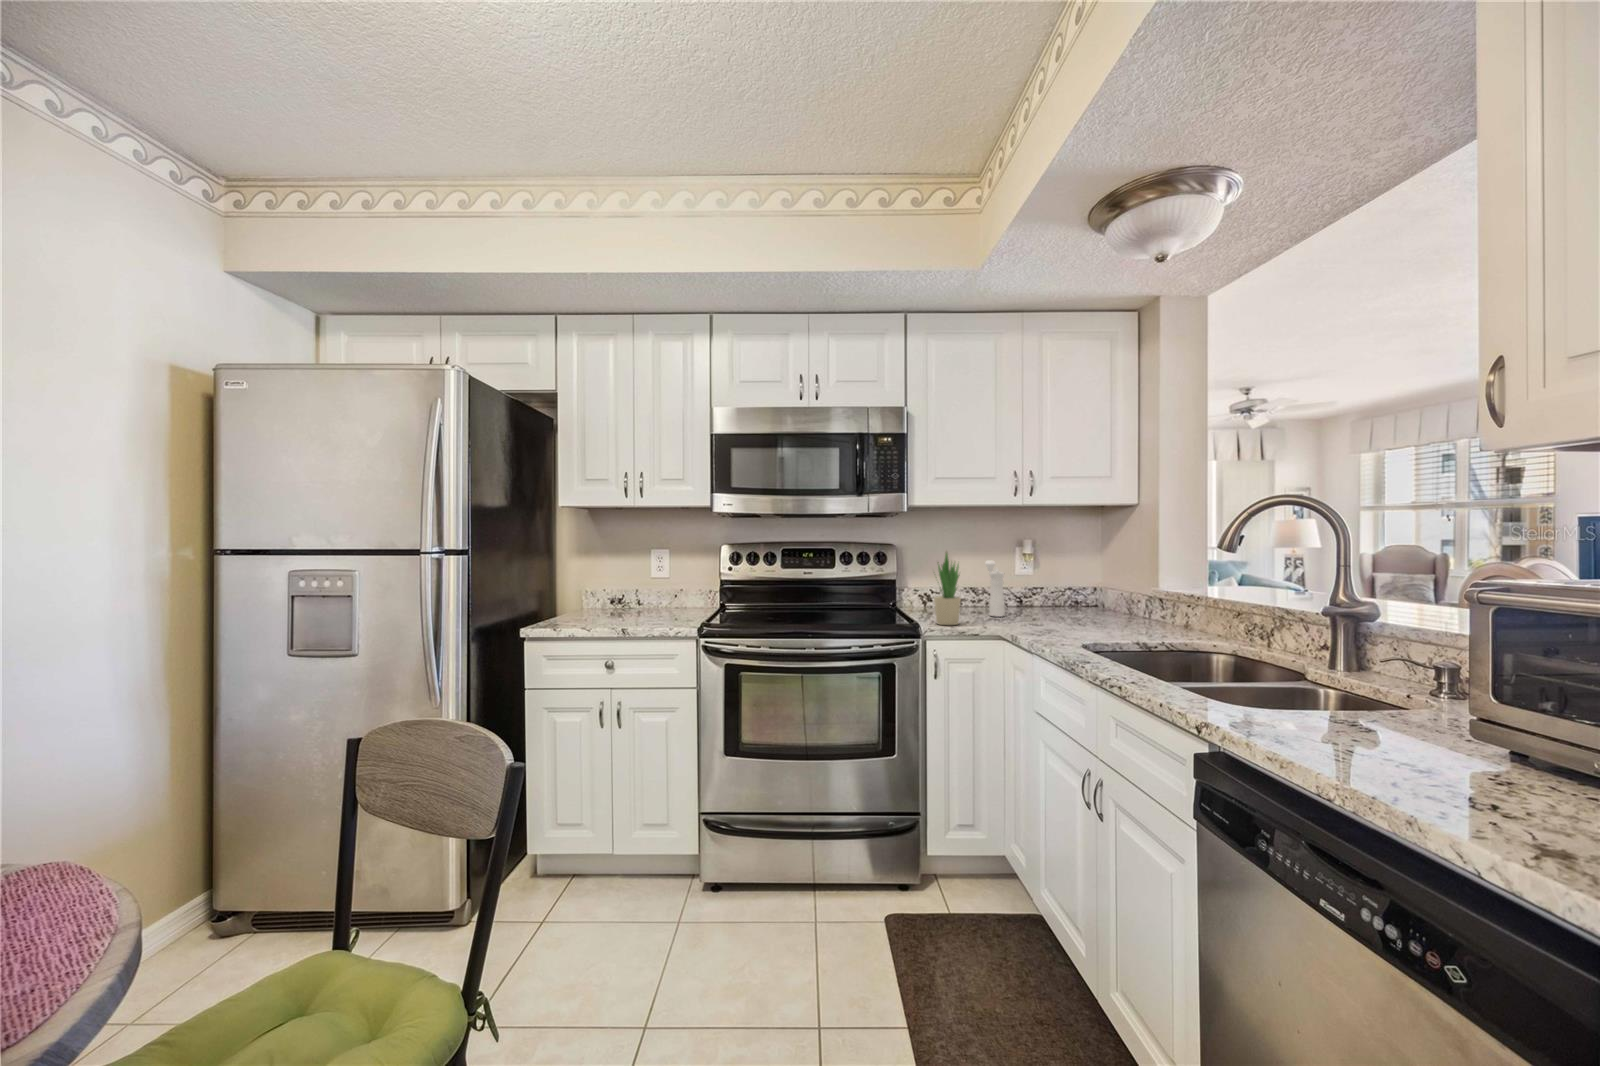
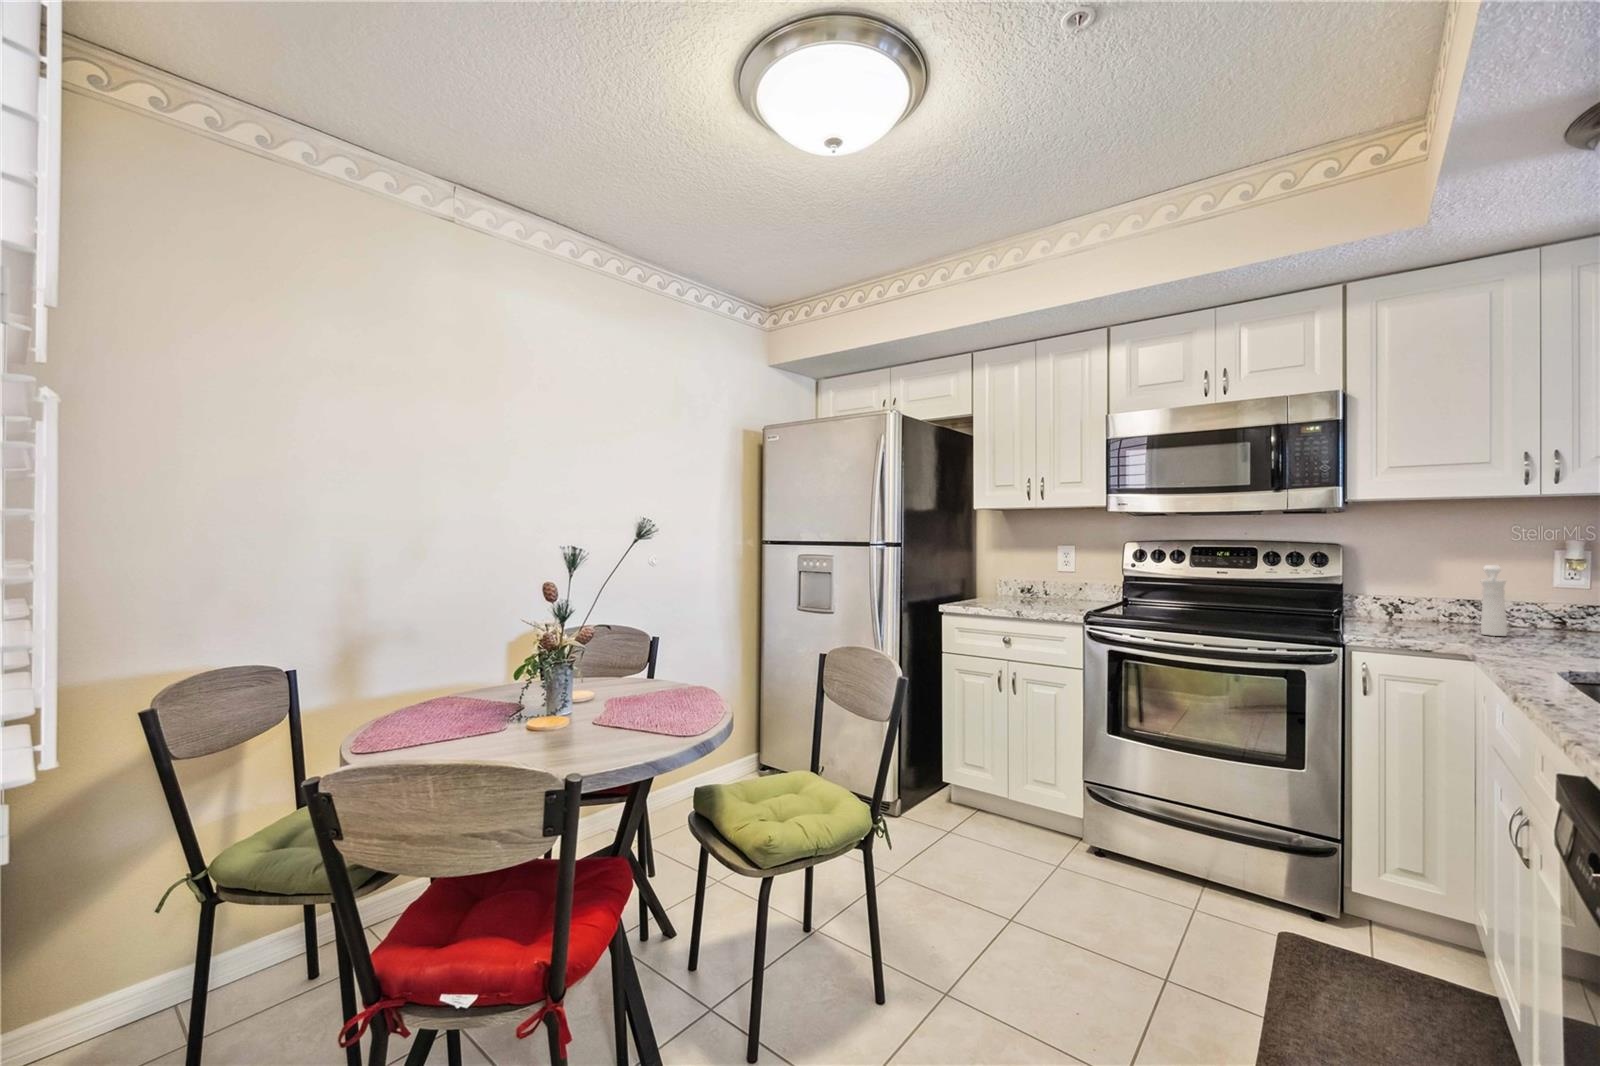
potted plant: present [934,552,961,625] -> none [1370,549,1414,638]

